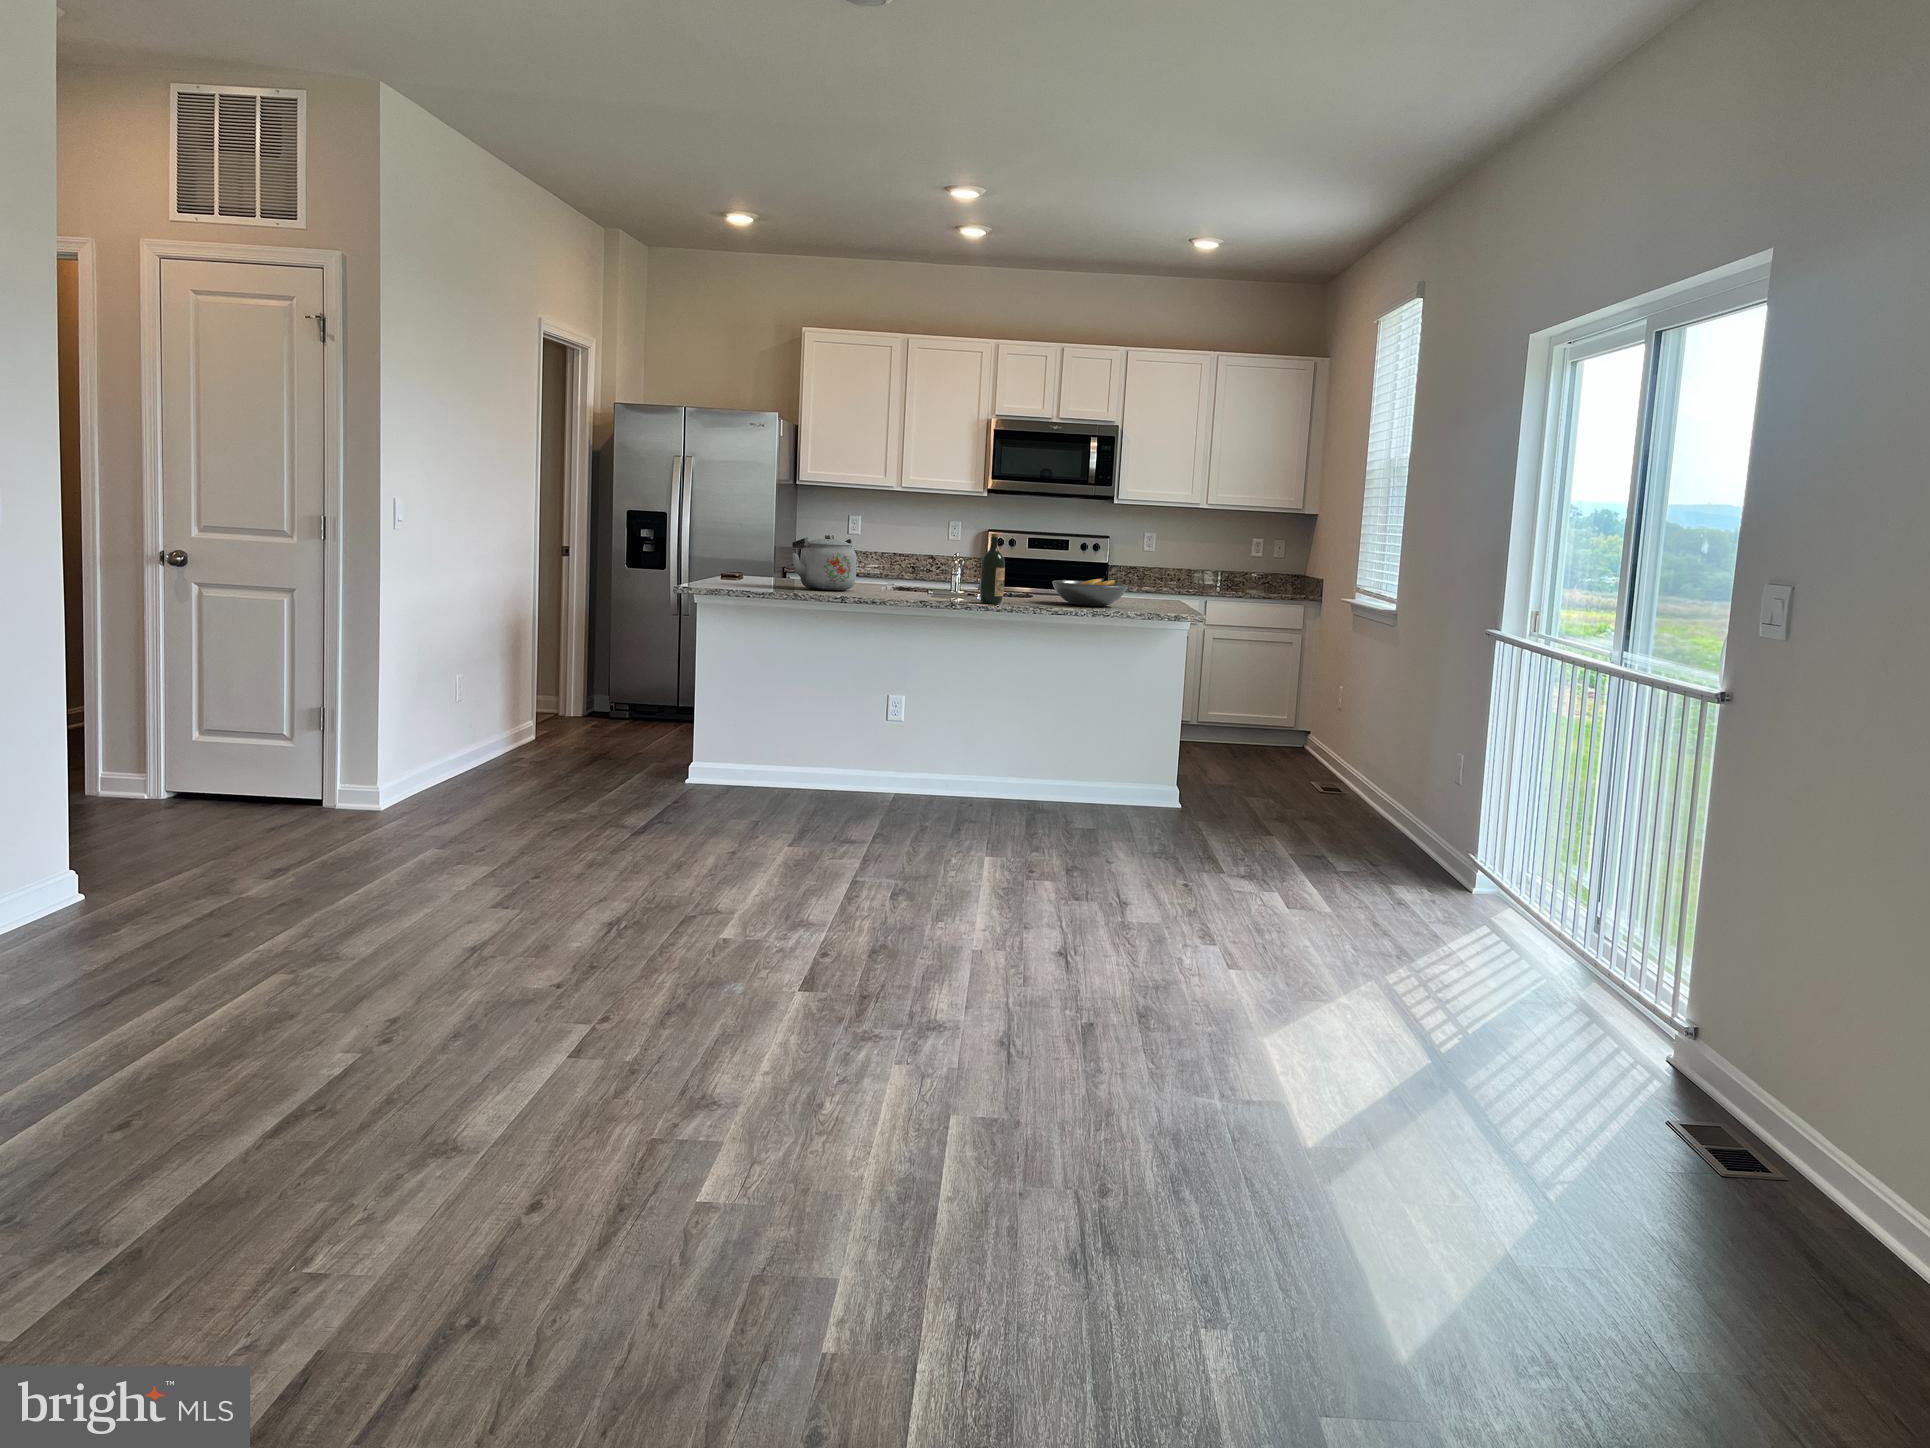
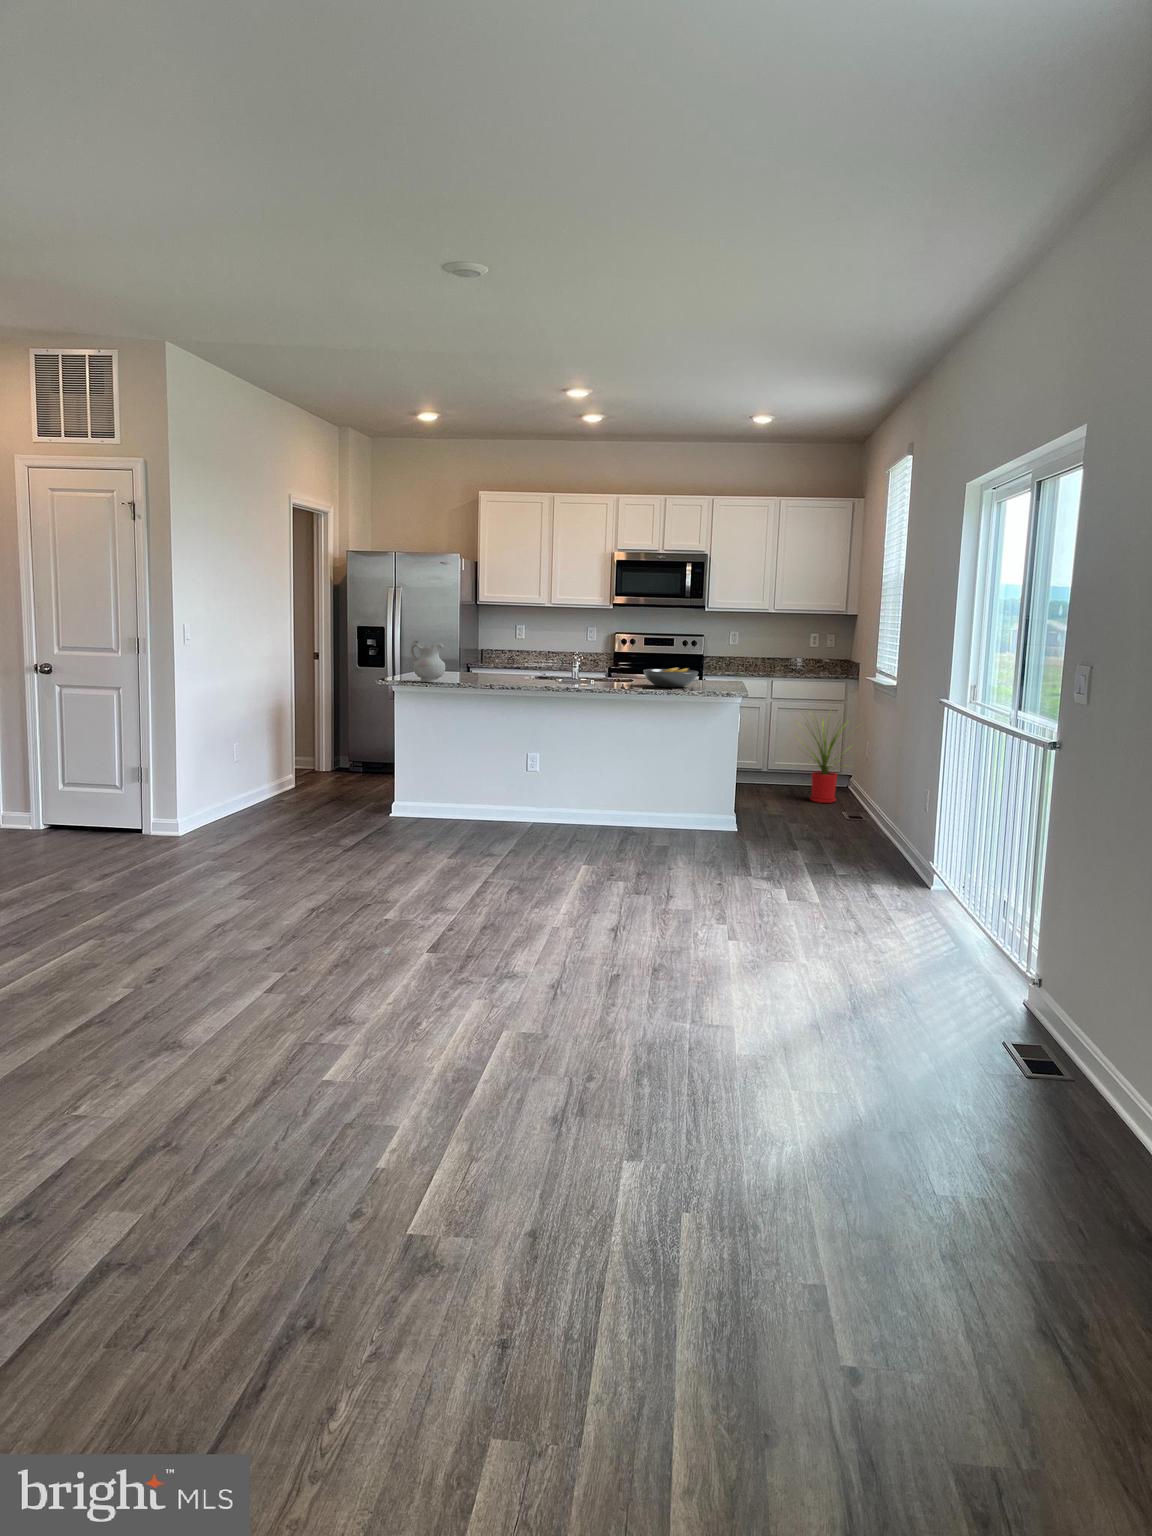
ceramic pitcher: none [727,531,777,591] -> present [410,641,445,682]
wine bottle: present [980,534,1005,604] -> none [588,637,606,688]
kettle: present [792,535,857,591] -> none [458,640,504,680]
house plant: none [1236,638,1329,766] -> present [810,719,845,803]

